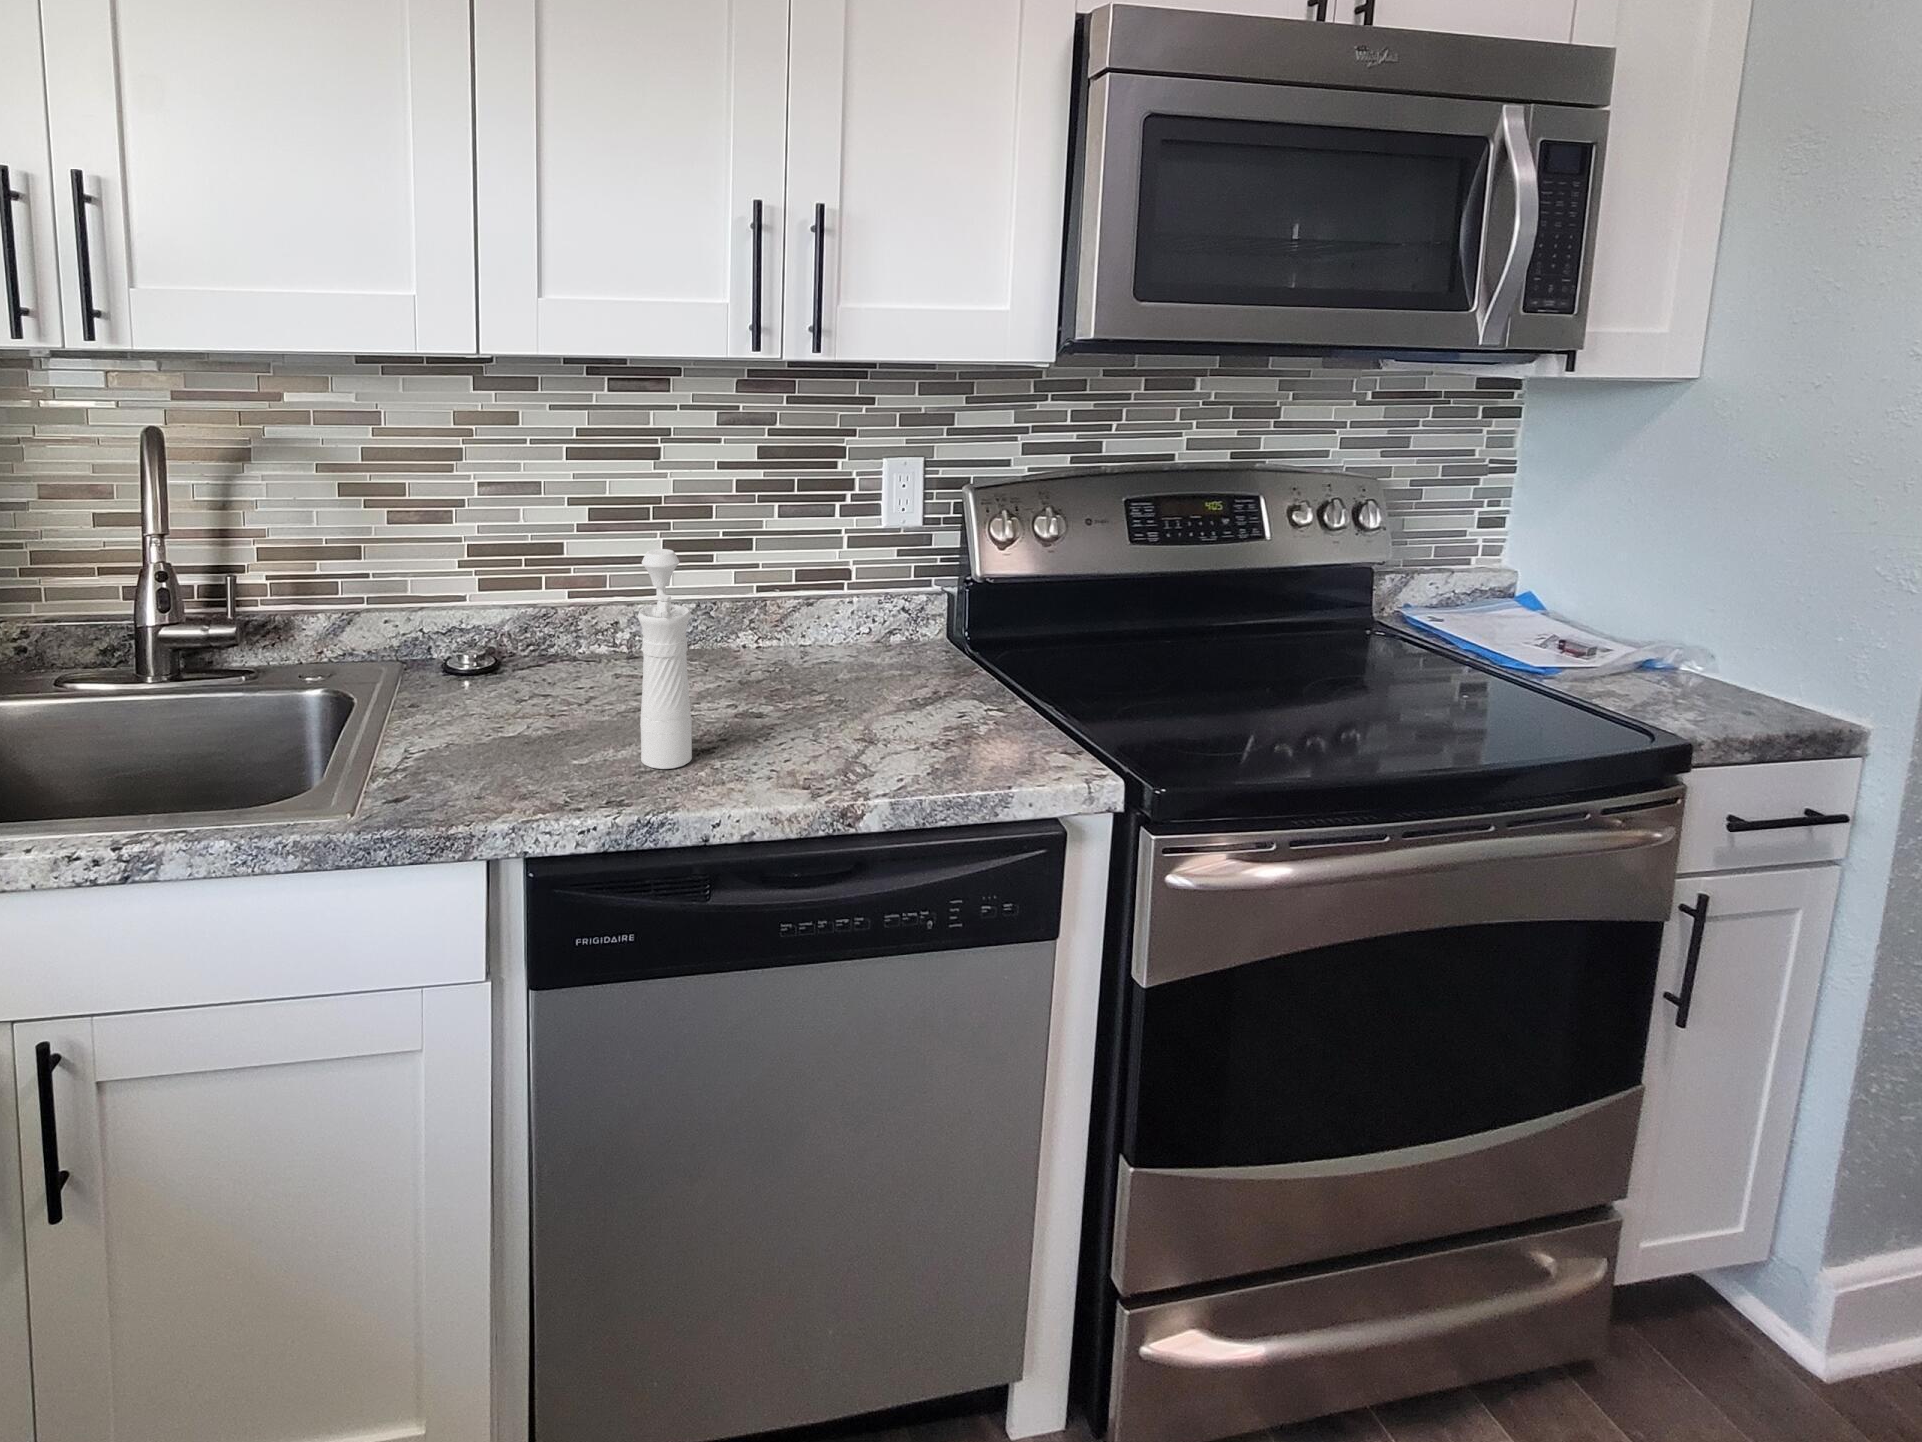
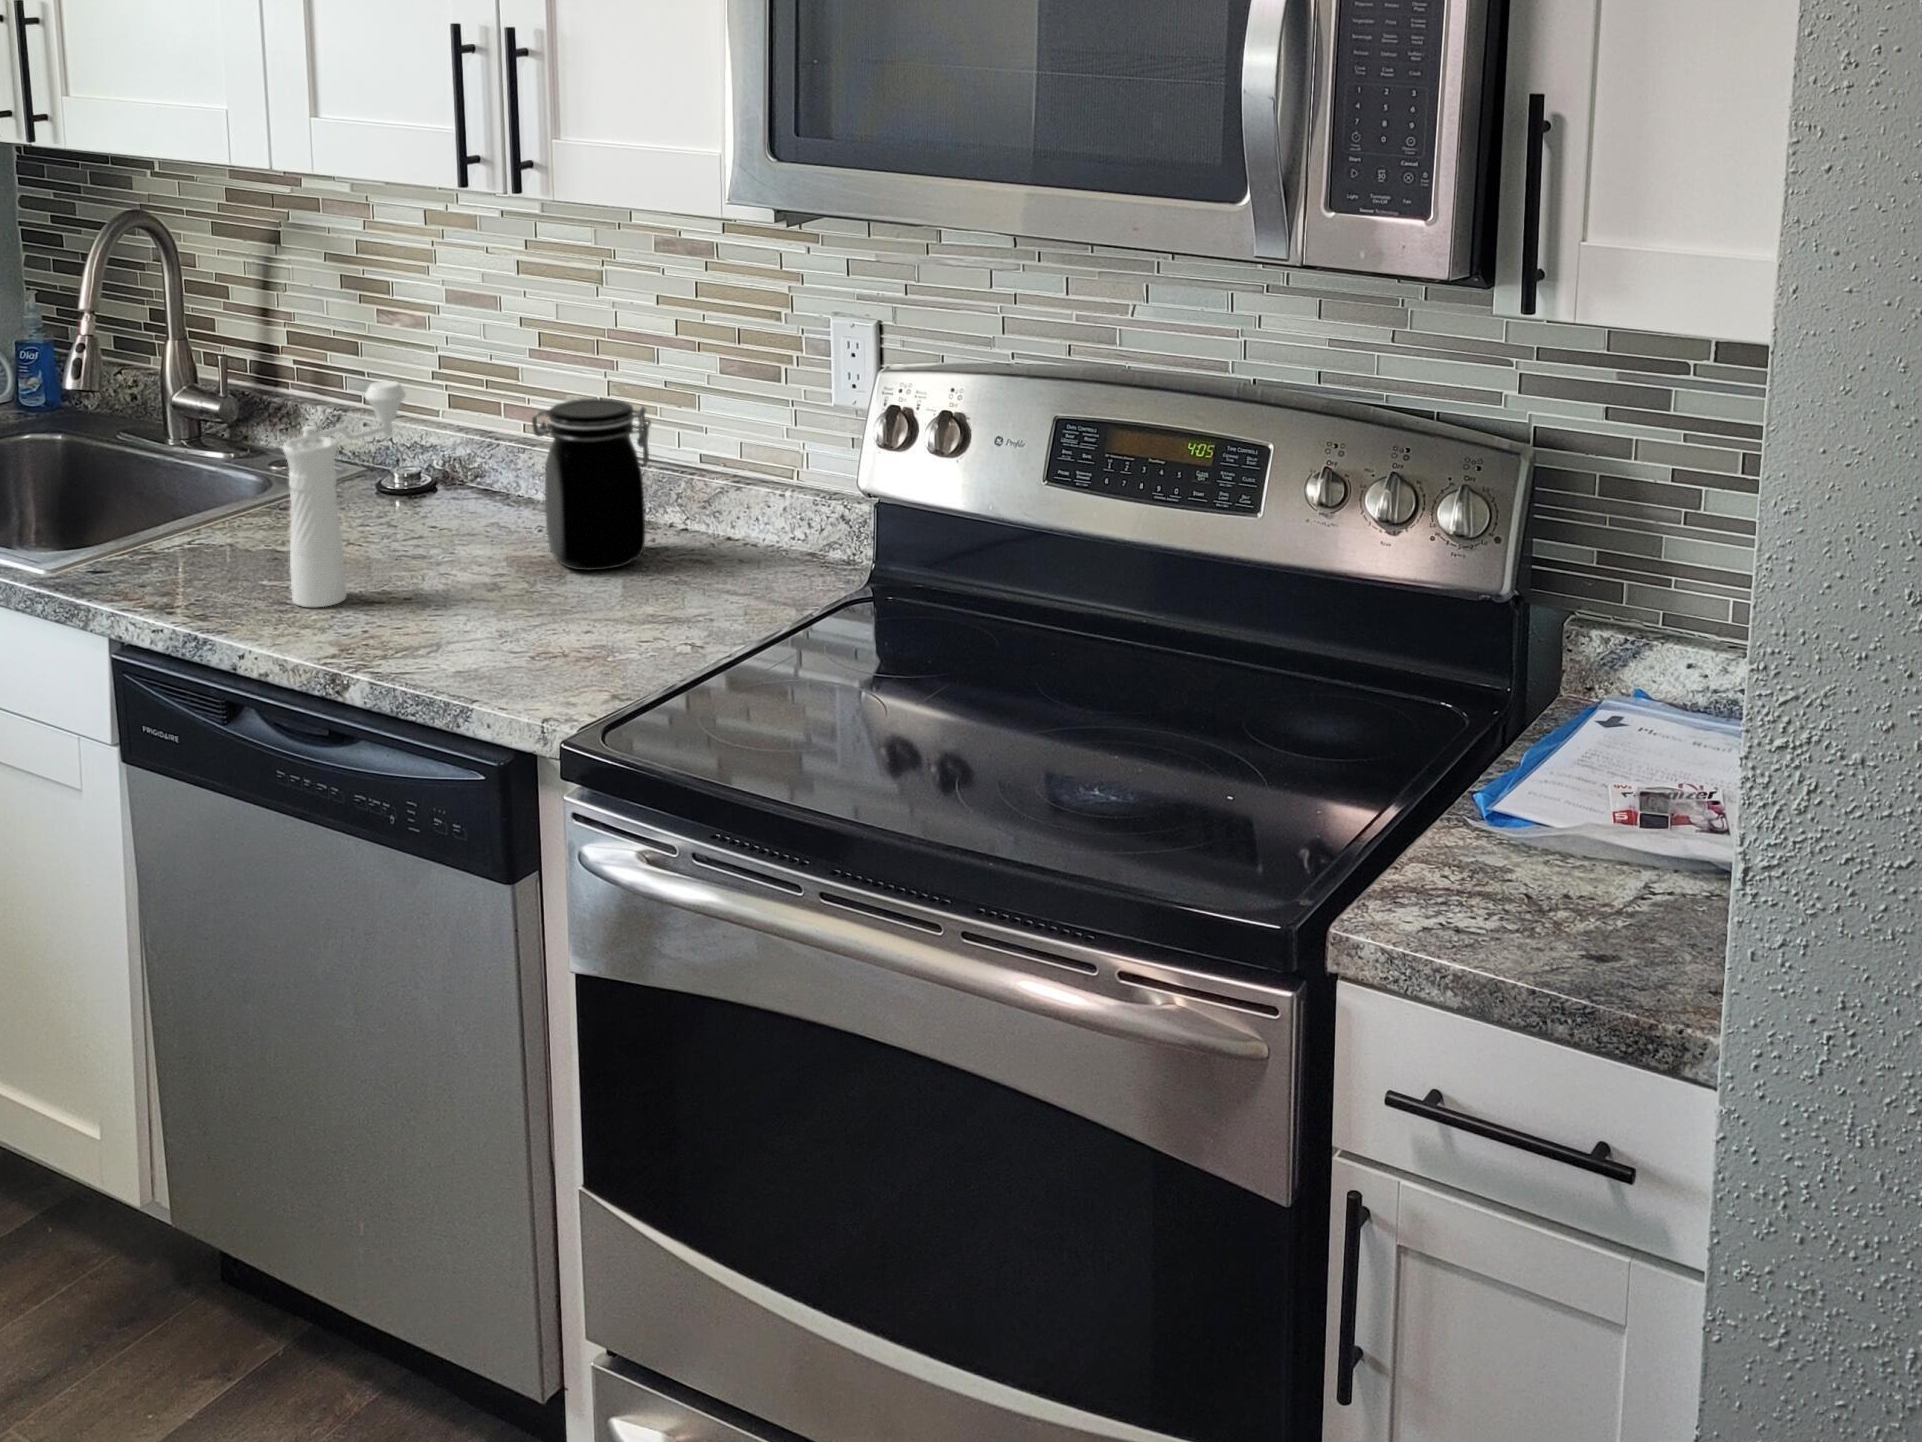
jar: none [725,544,813,684] -> present [532,399,651,570]

